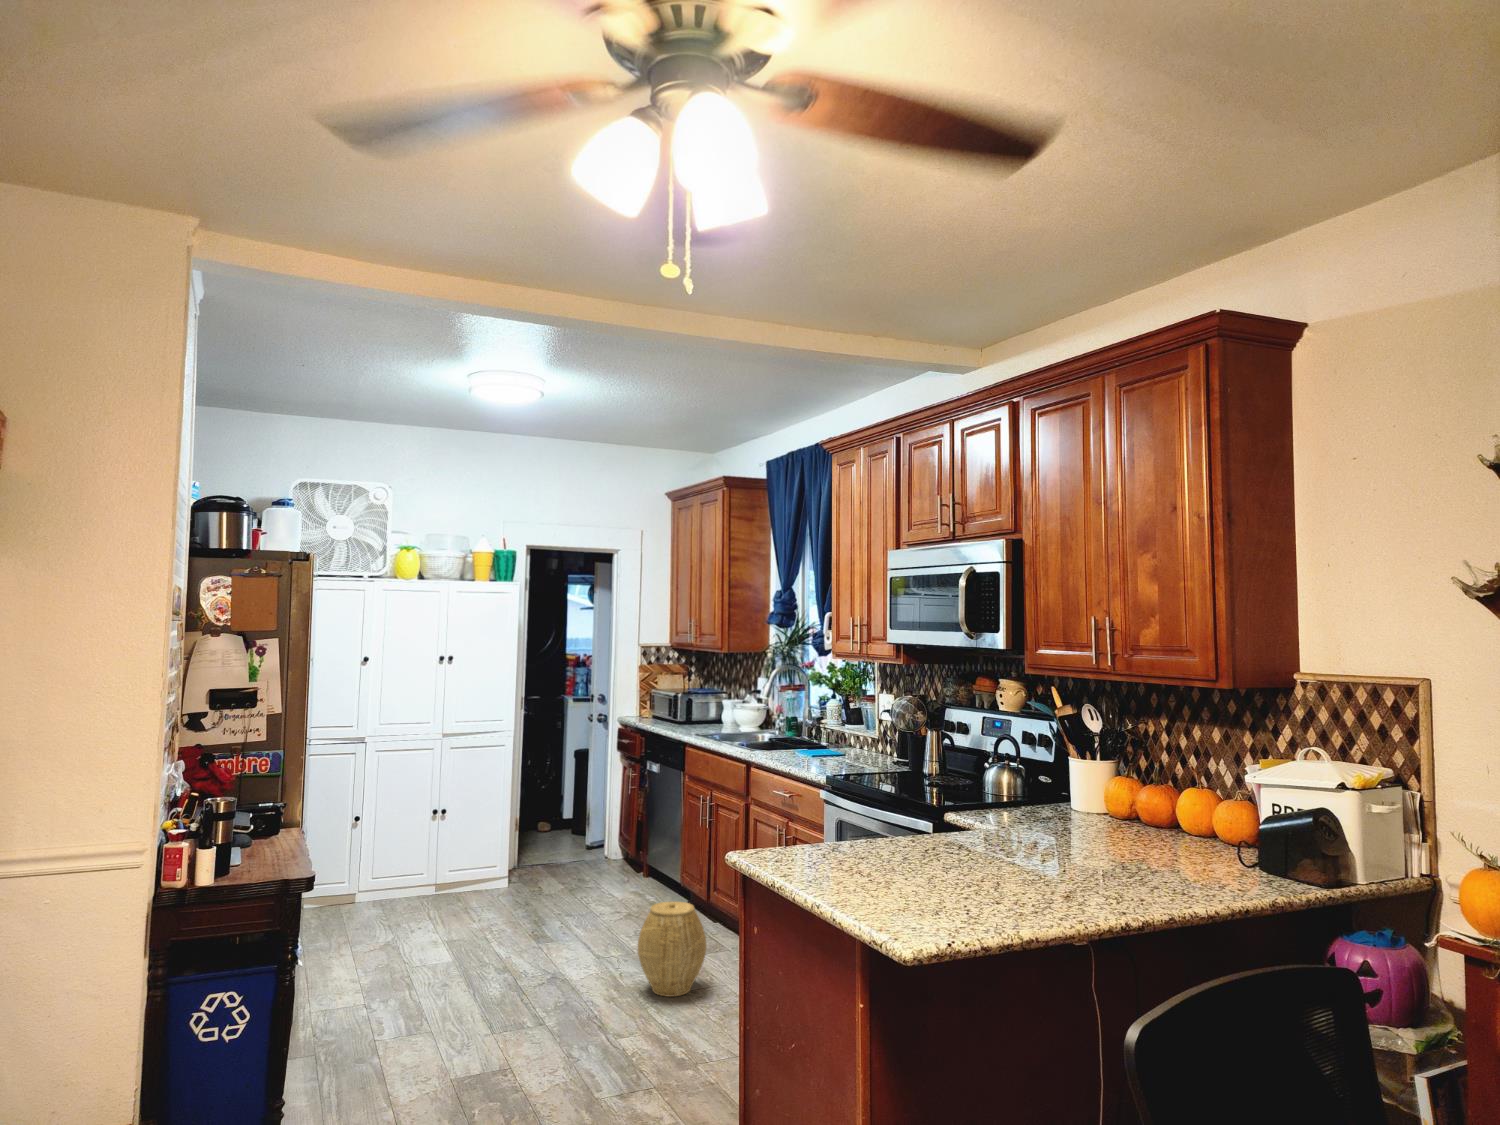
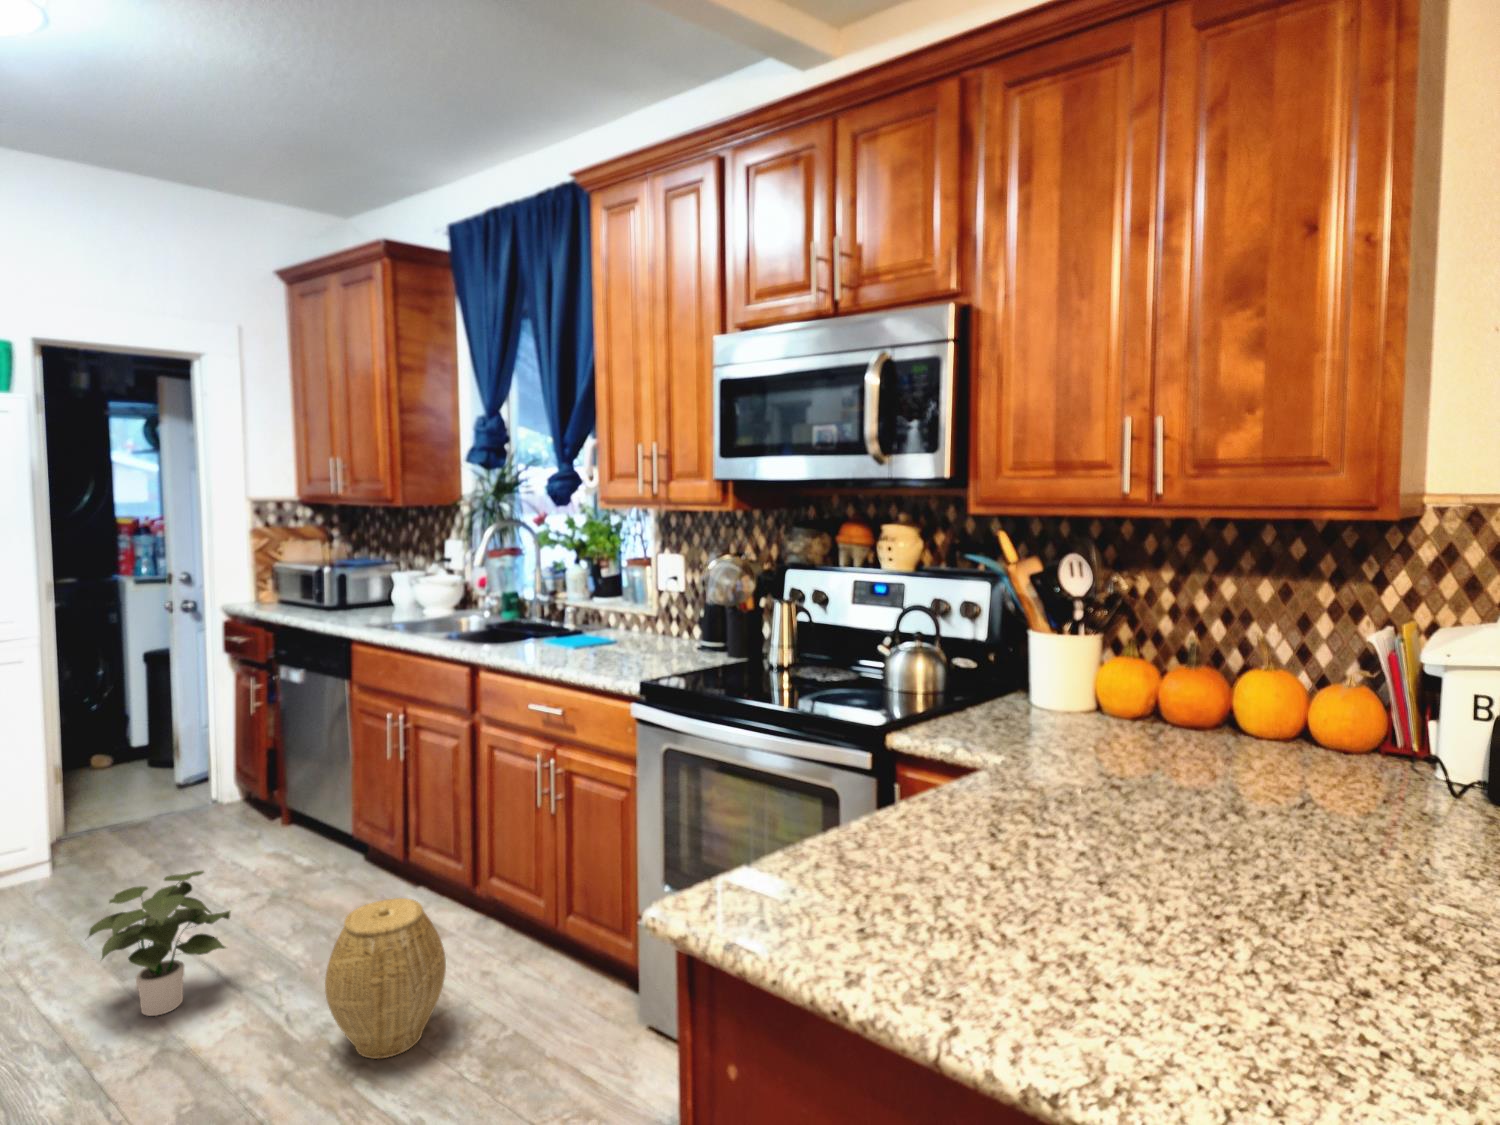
potted plant: none [526,874,600,956] -> present [89,871,231,1016]

